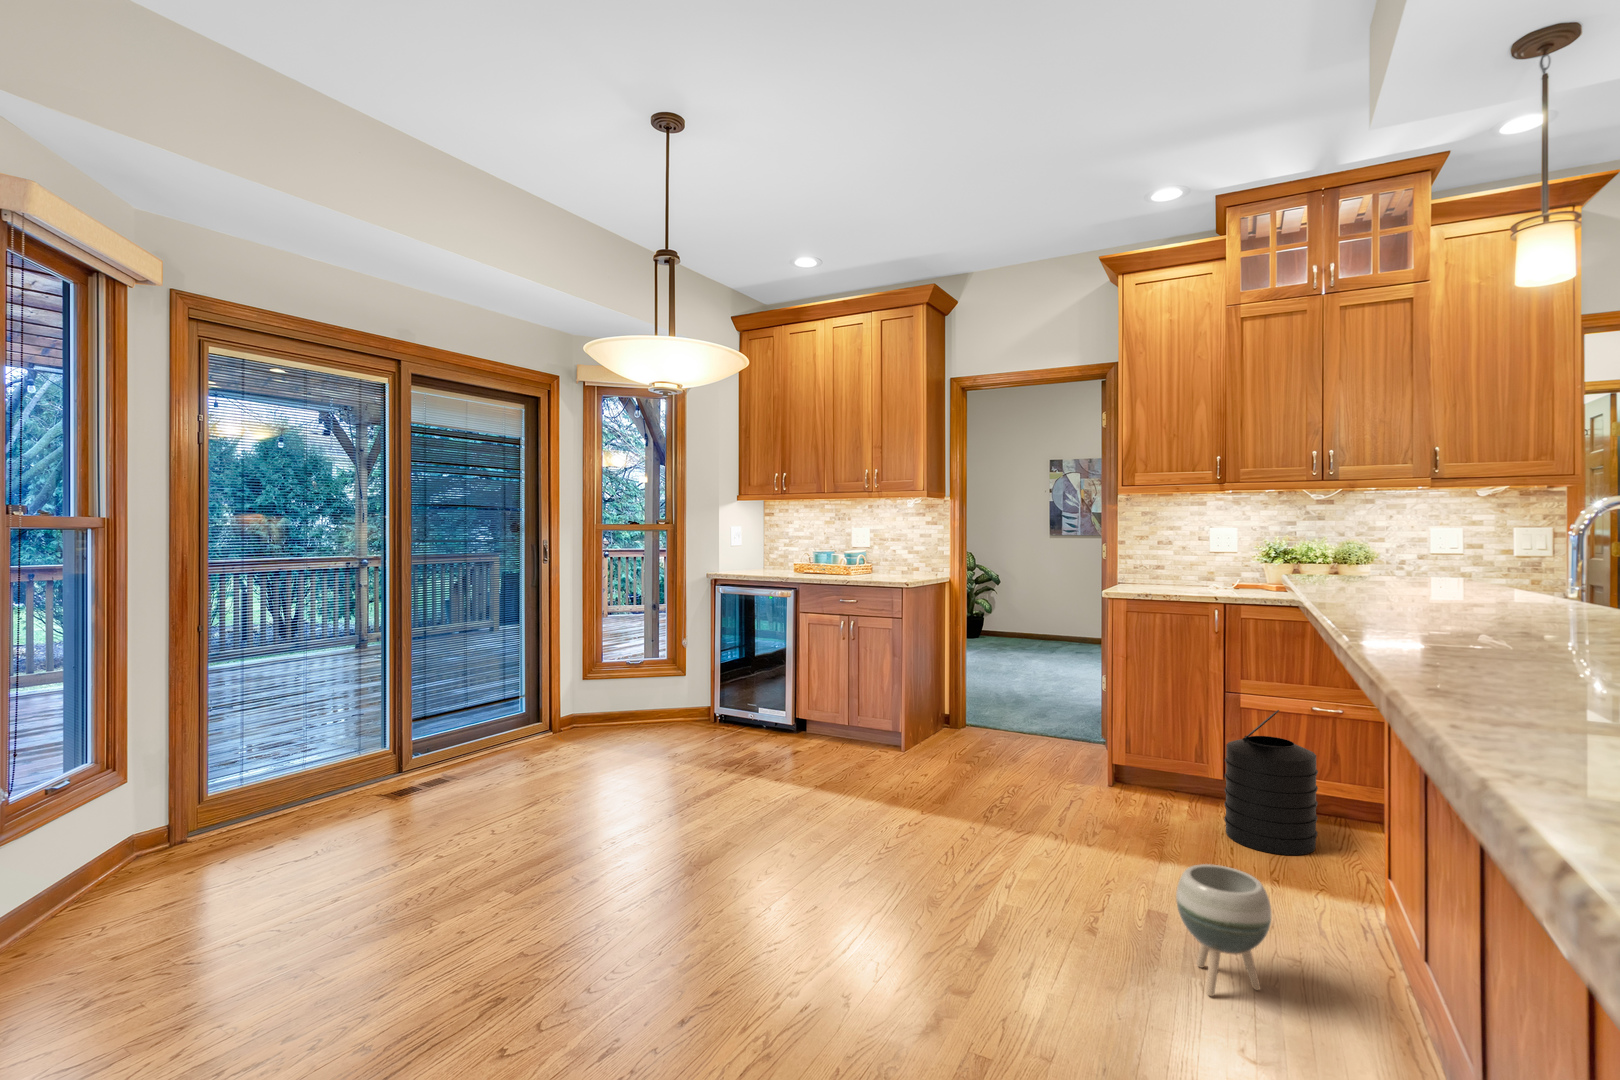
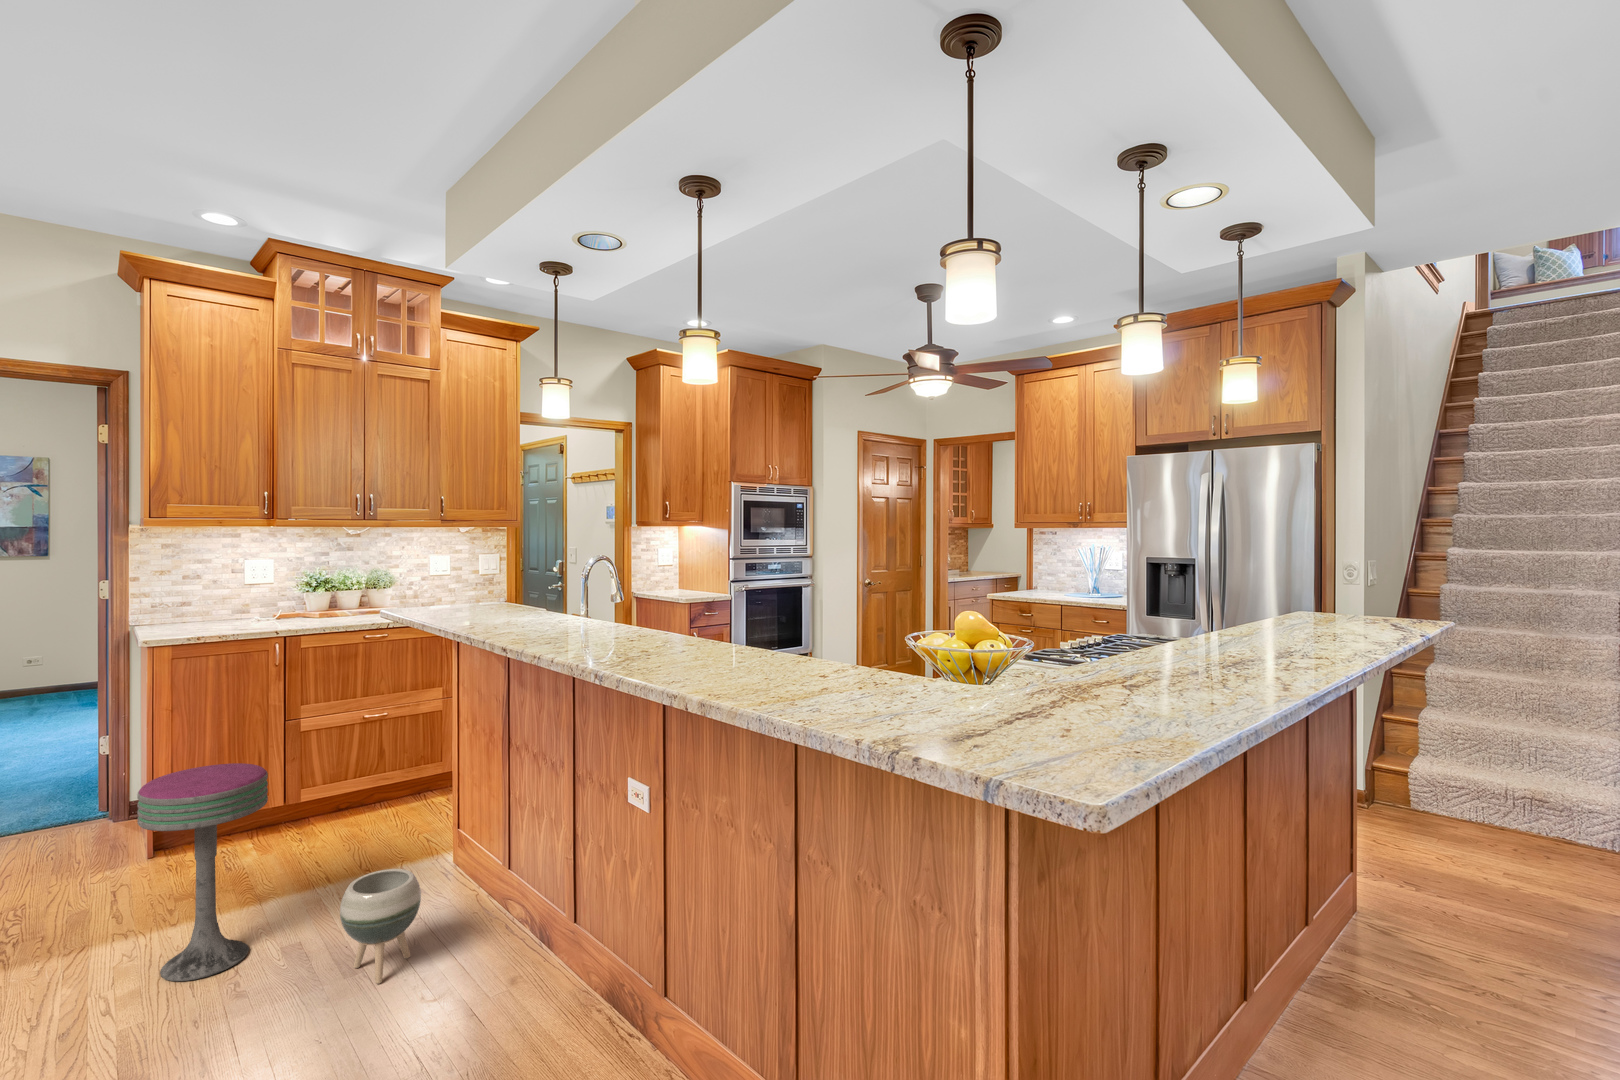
bar stool: none [1040,702,1143,901] -> present [137,763,268,981]
trash can: present [1224,710,1318,855] -> none [303,726,385,856]

